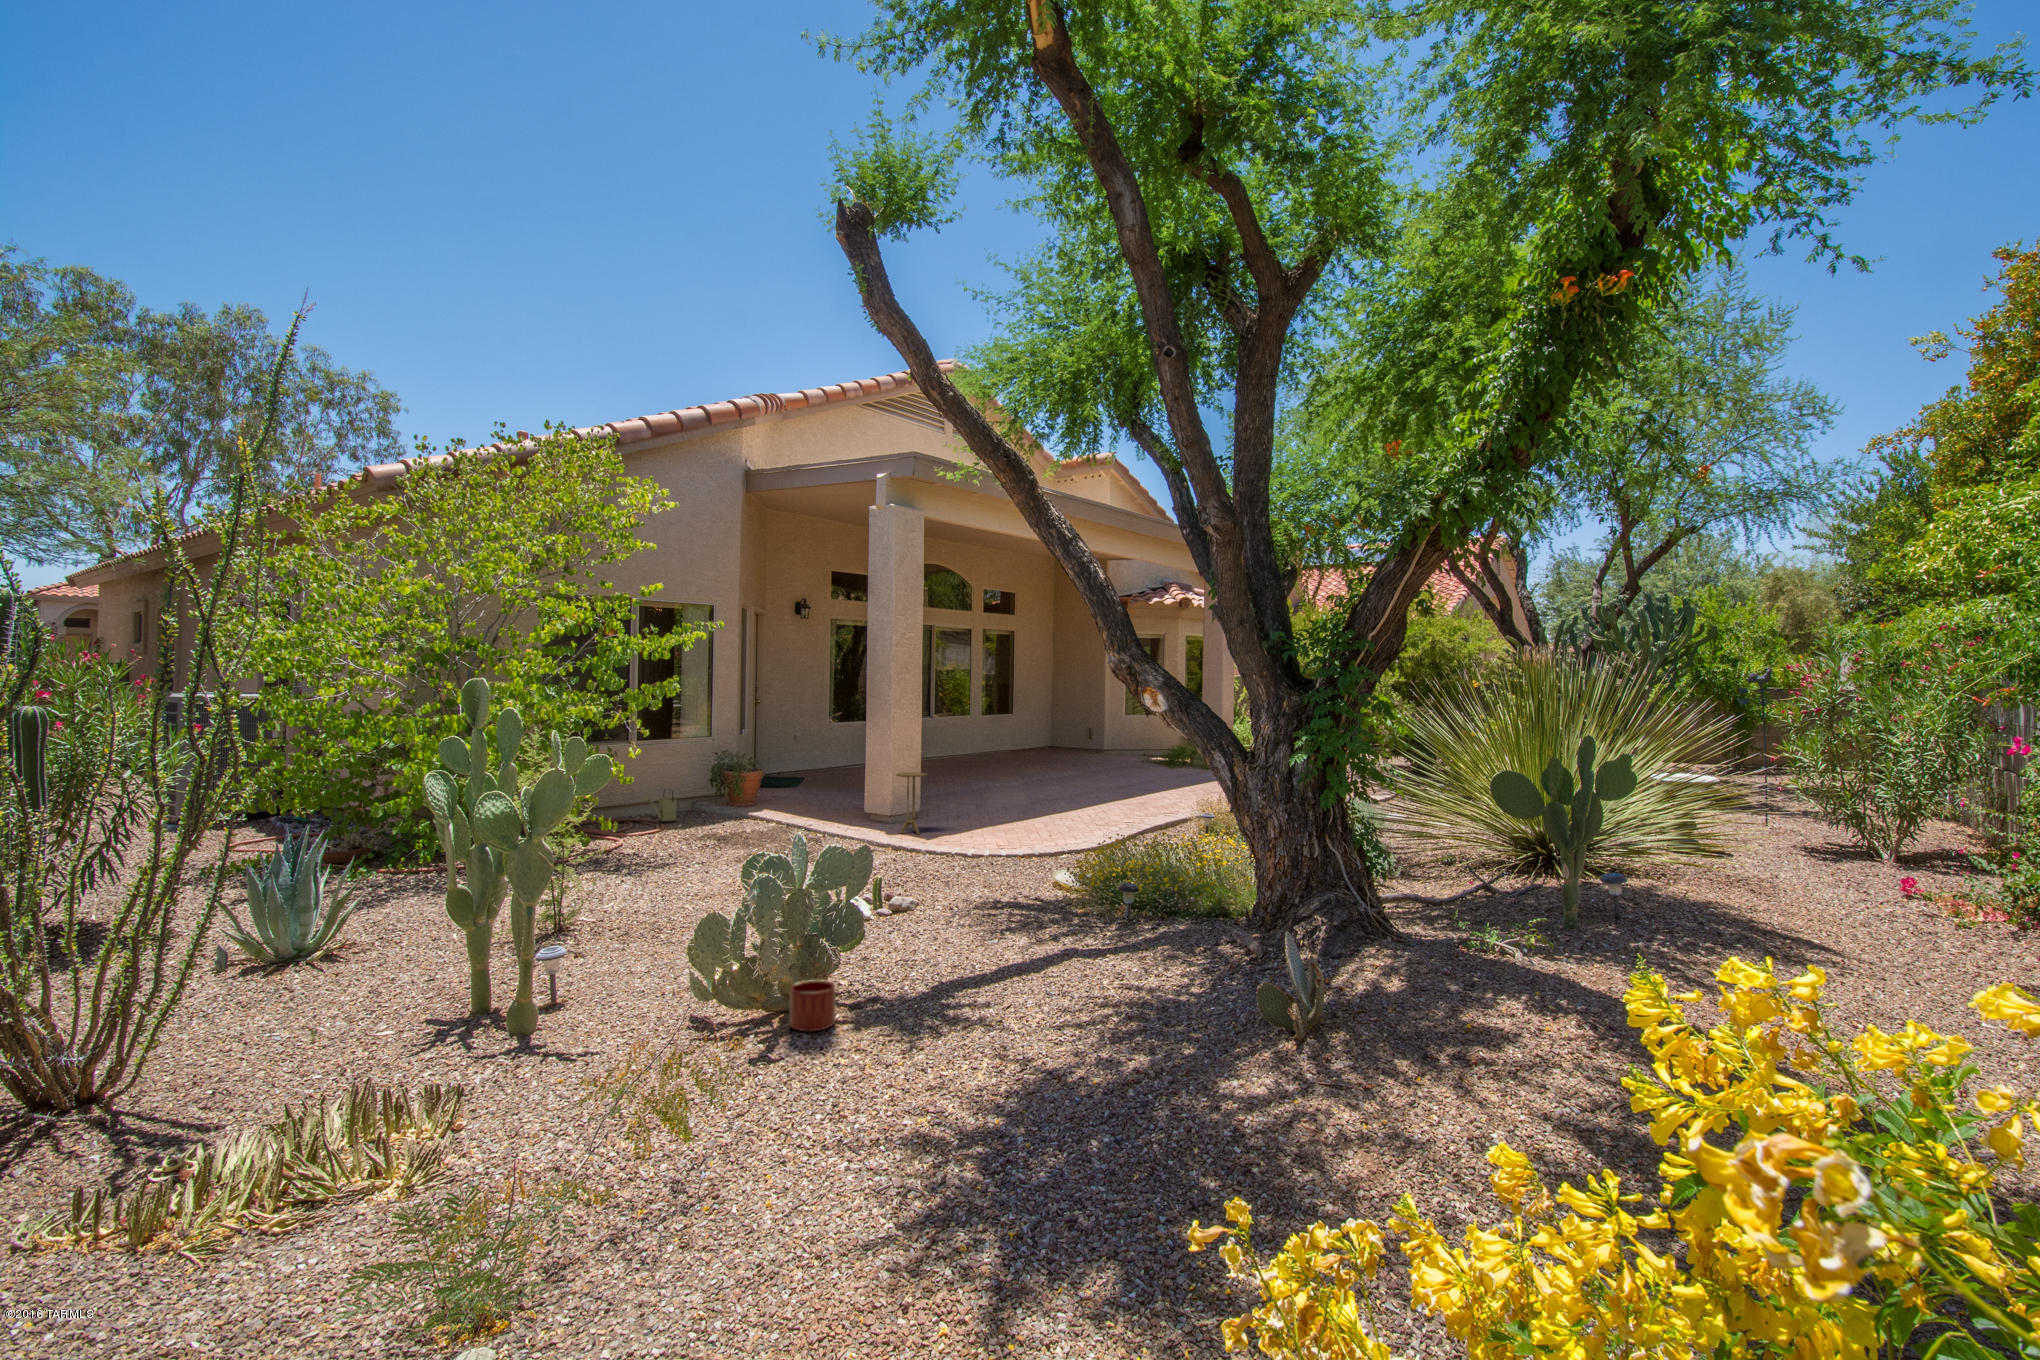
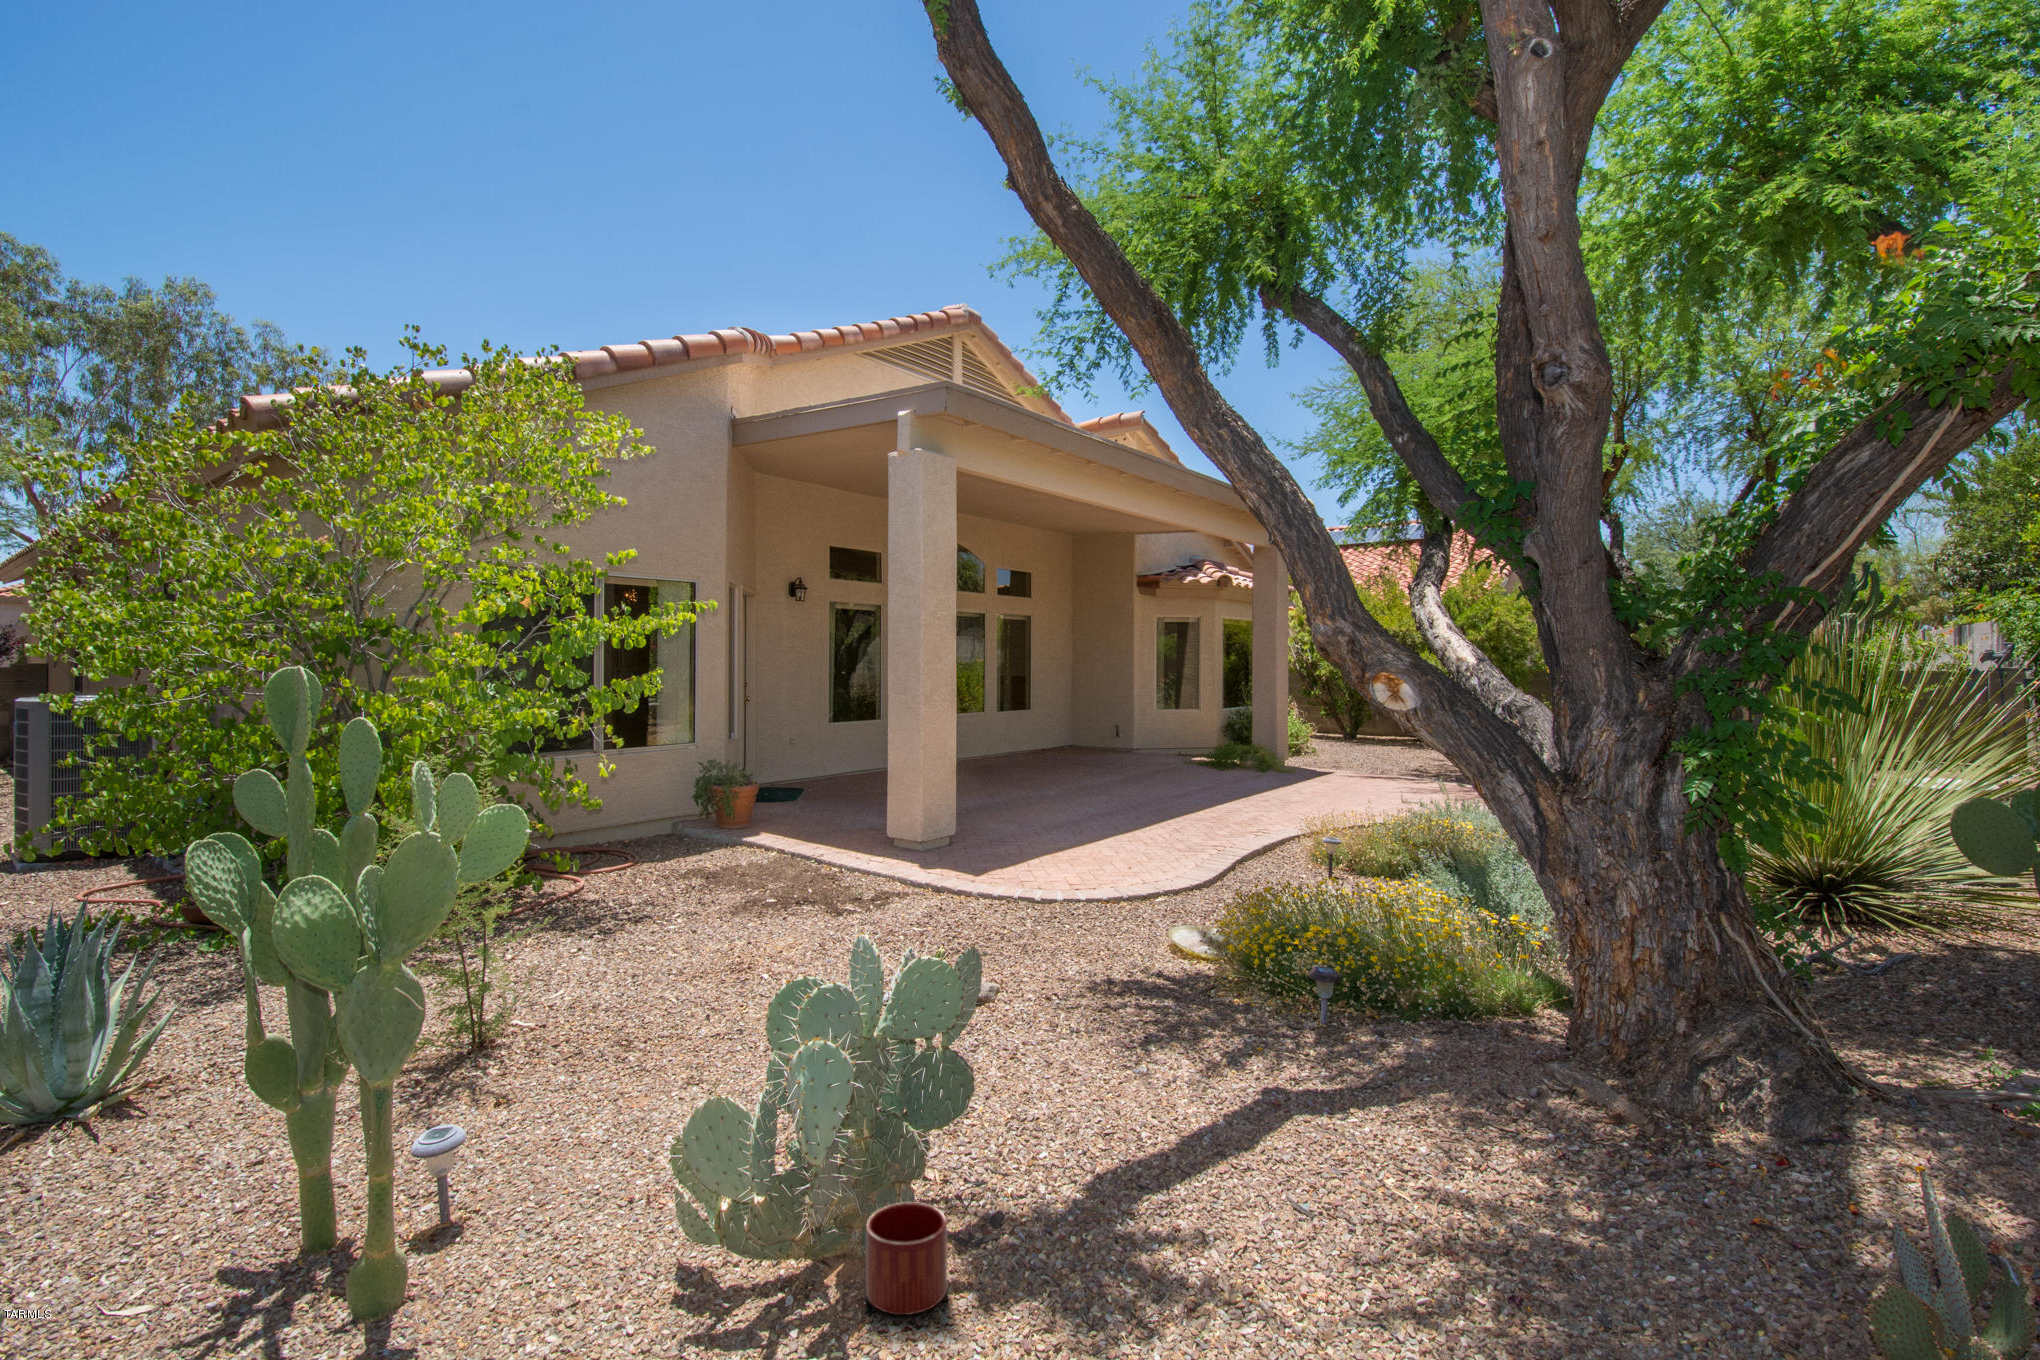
side table: present [896,773,928,835] -> none [929,787,968,865]
watering can: present [643,790,679,823] -> none [614,809,658,851]

